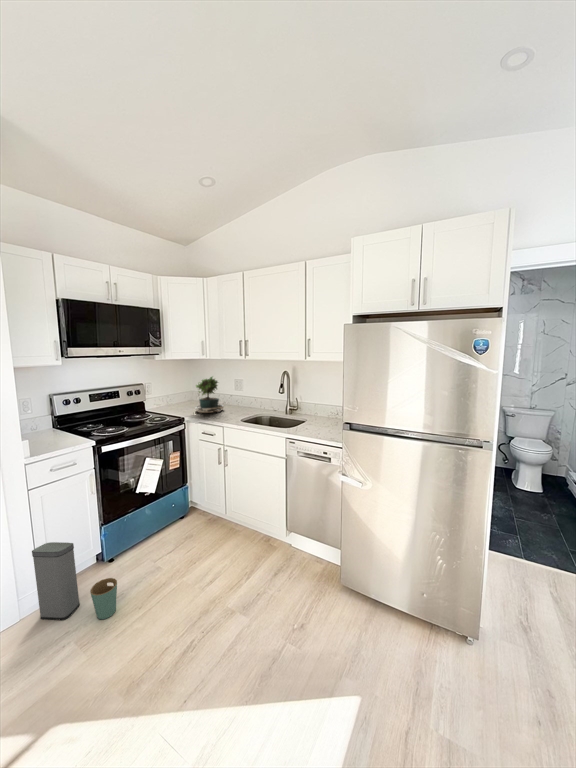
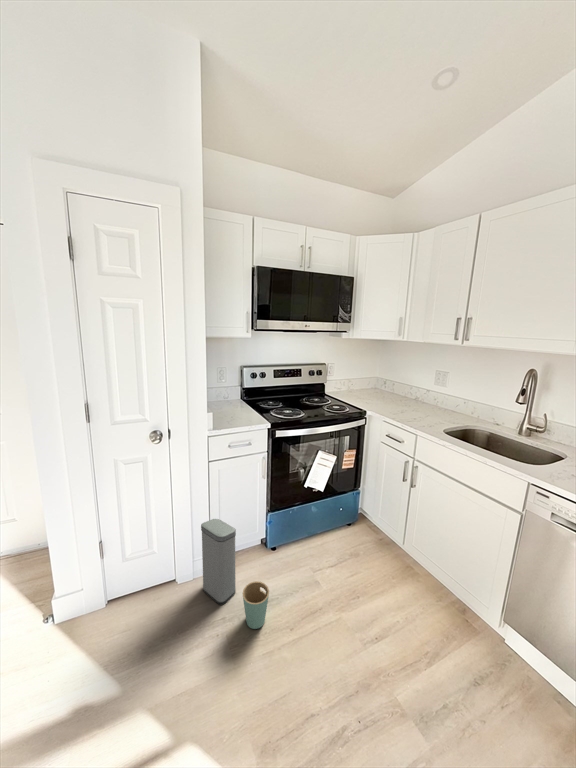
potted plant: present [196,377,224,413] -> none [374,364,417,410]

